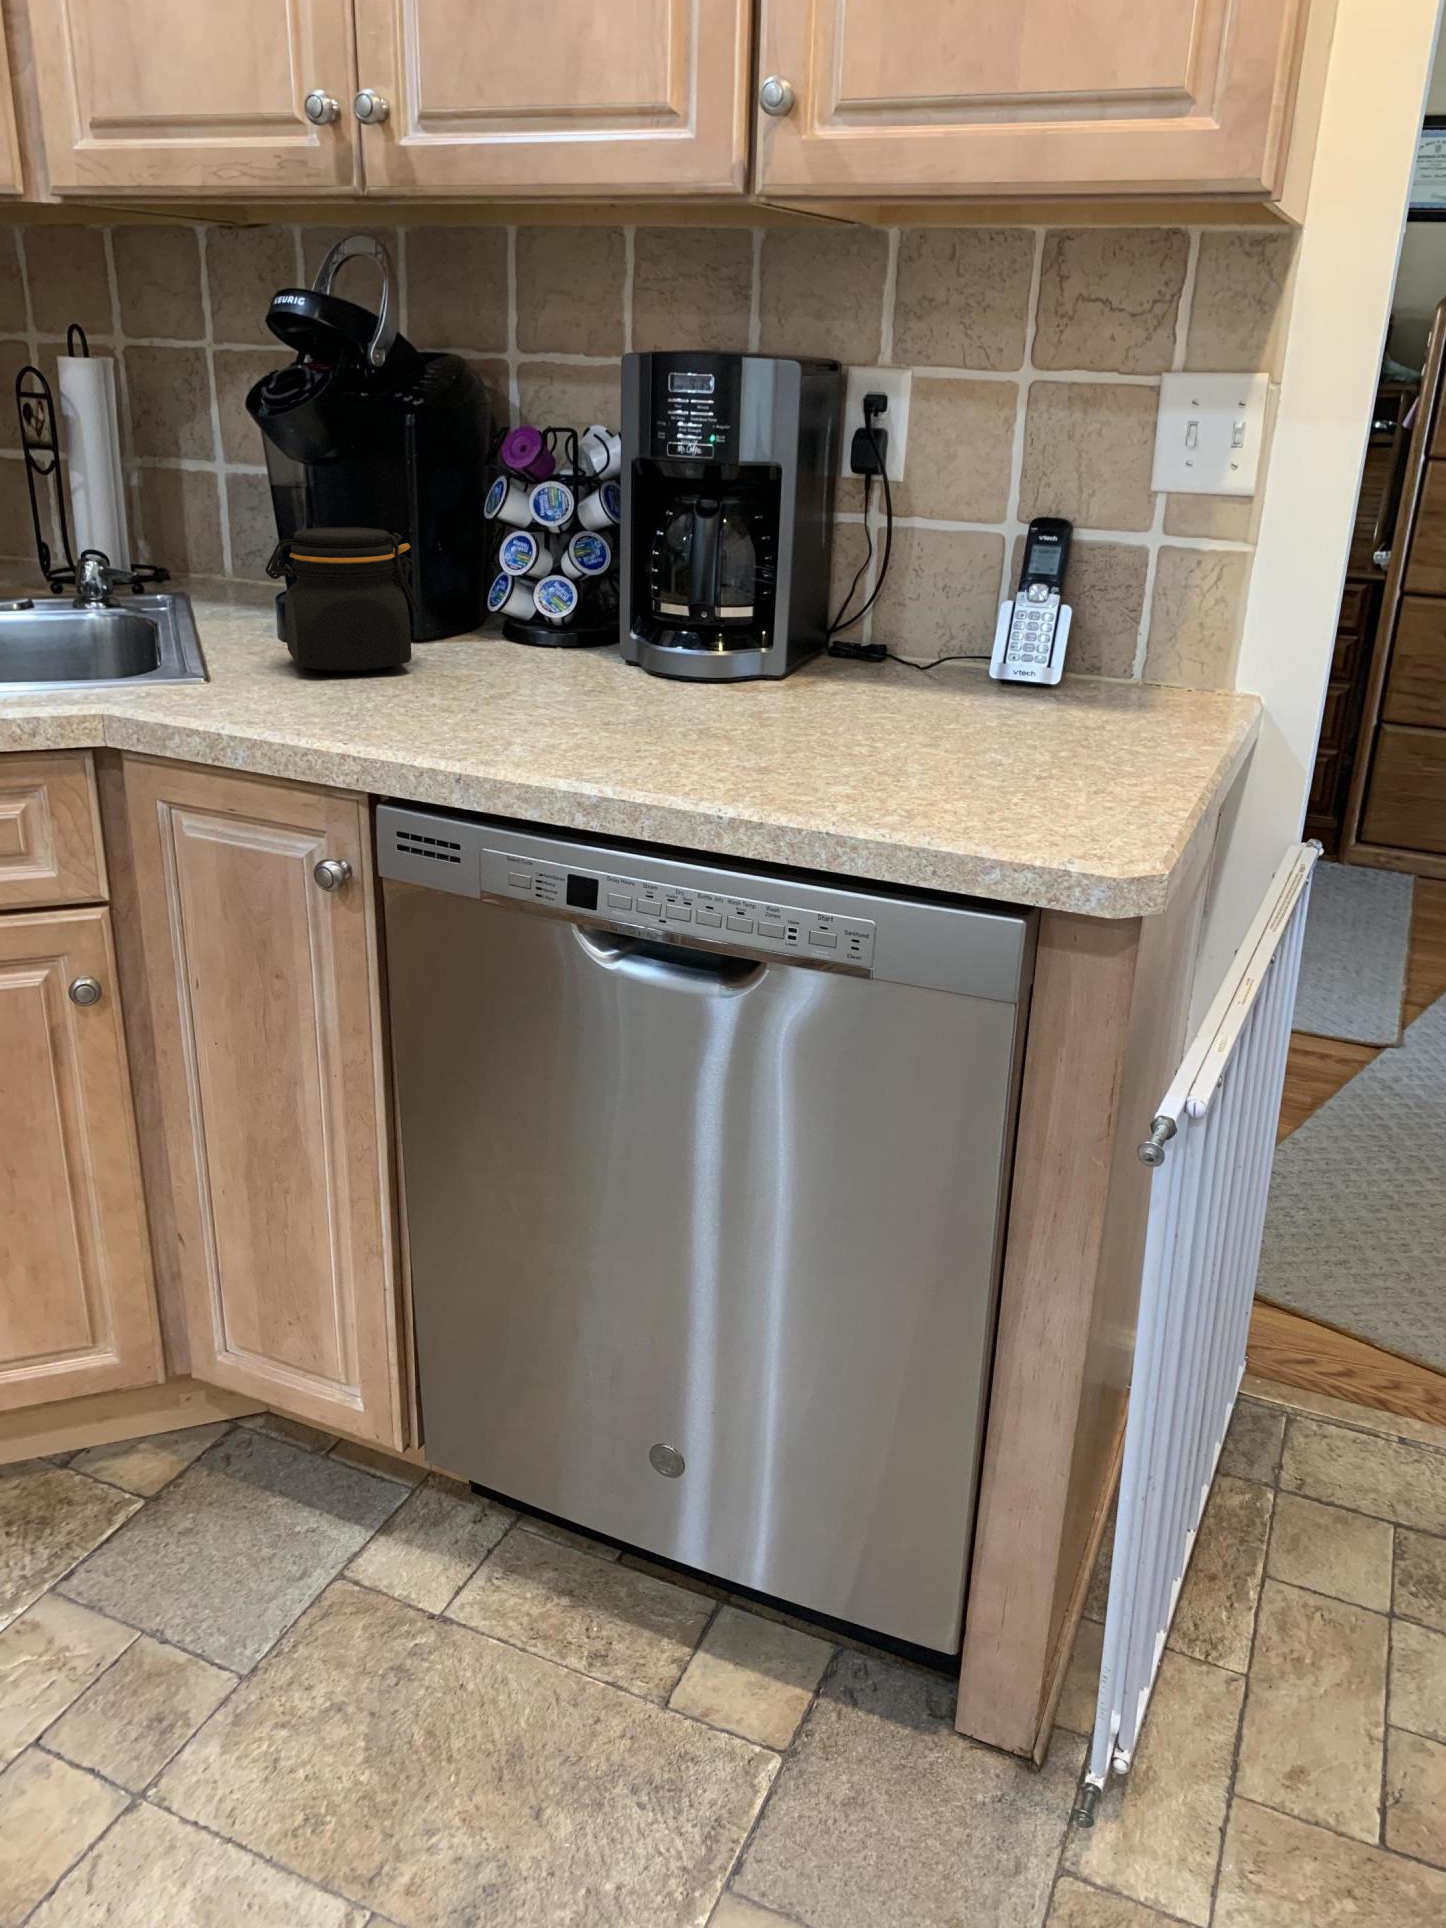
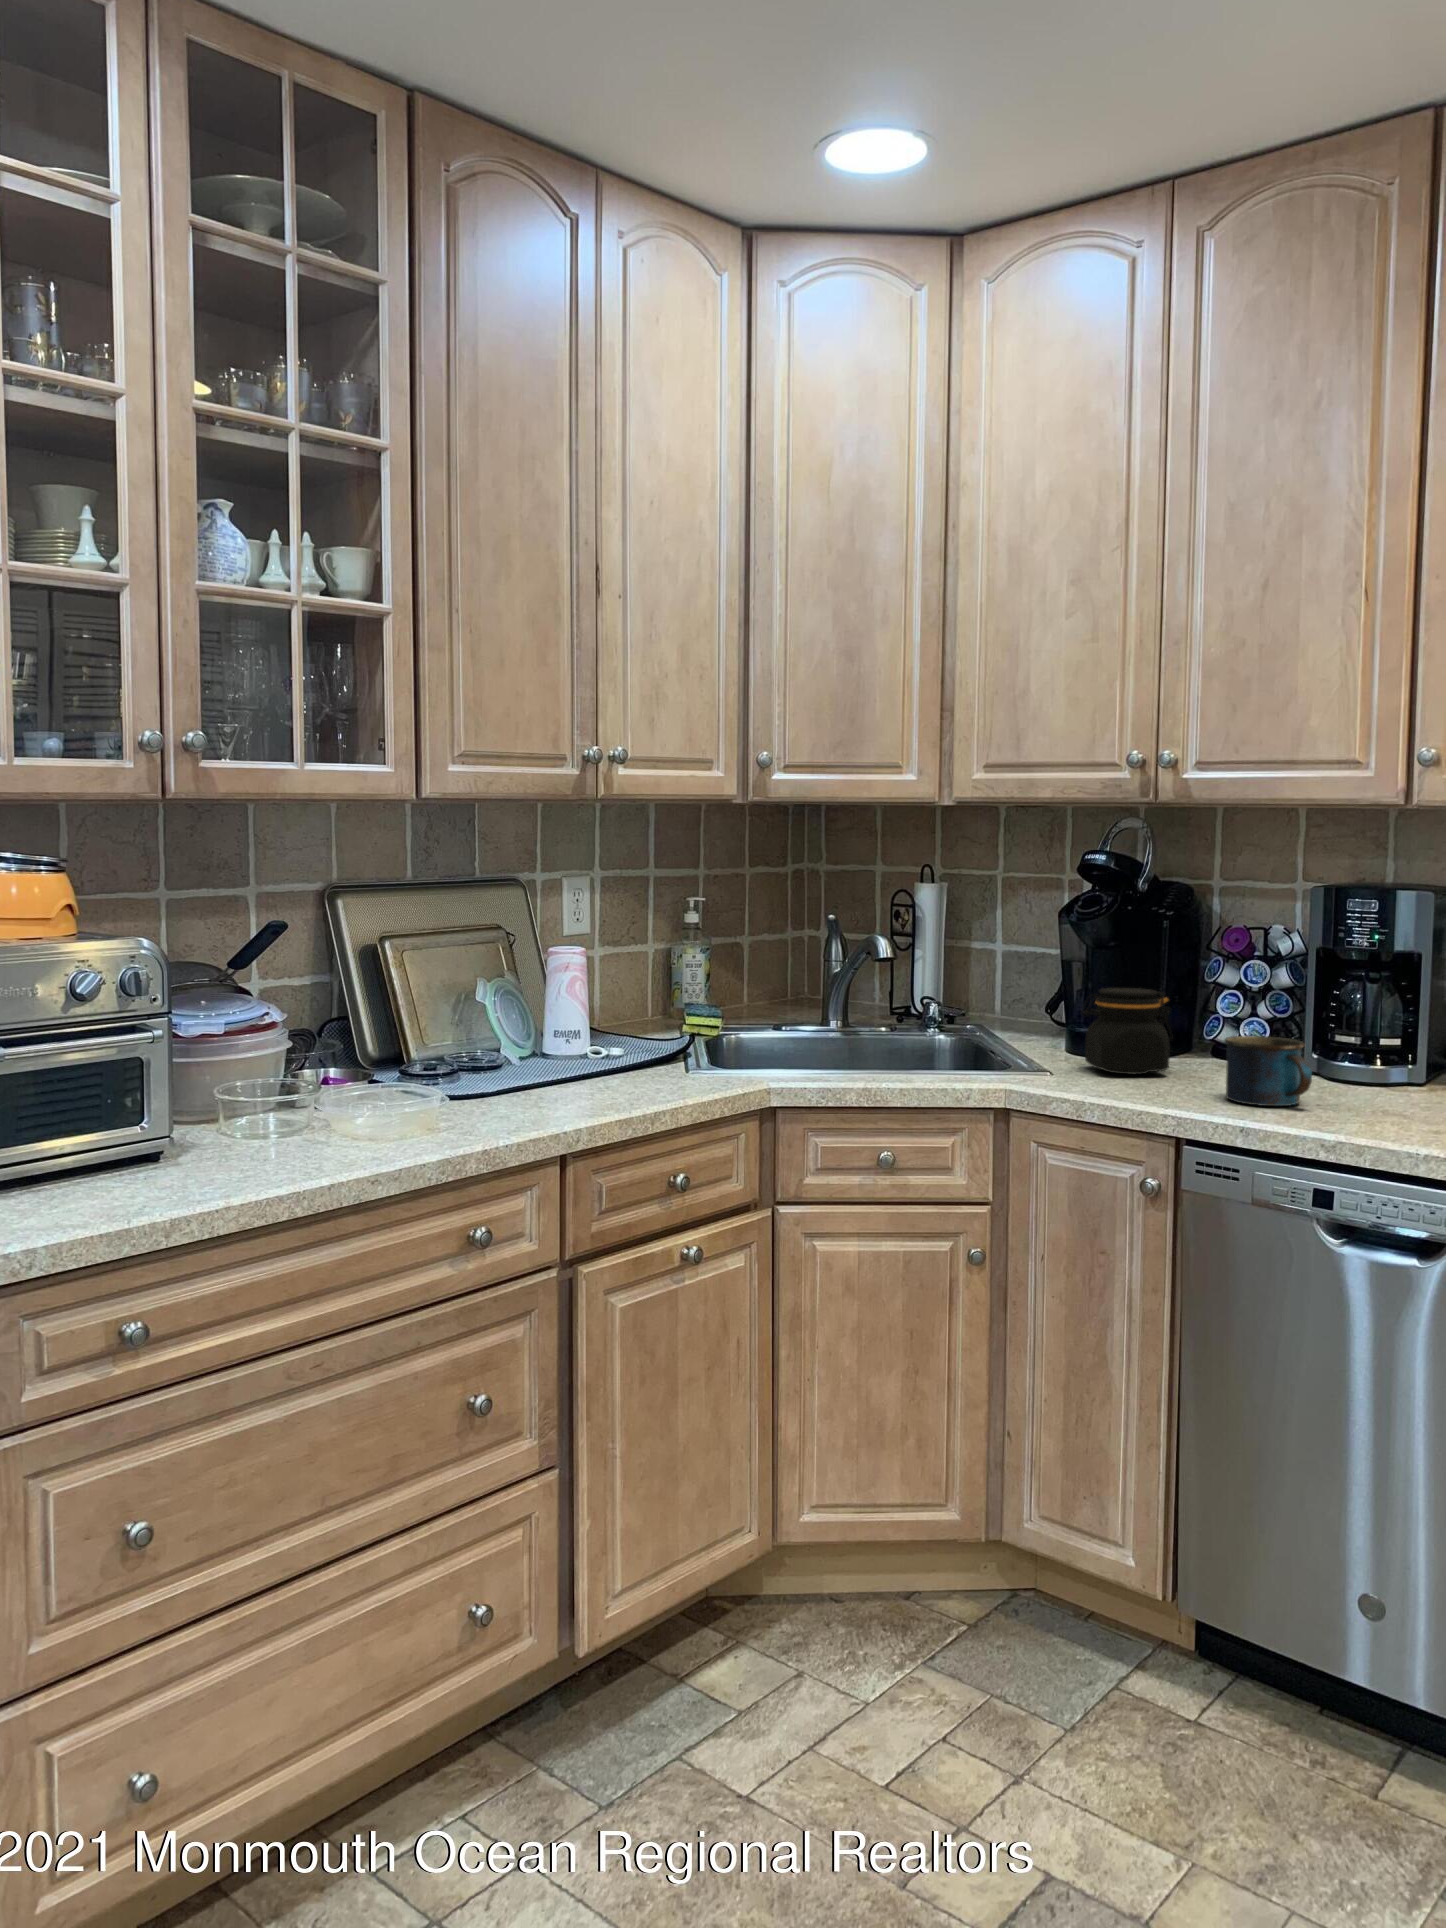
mug: none [461,607,591,726] -> present [1225,1036,1312,1106]

